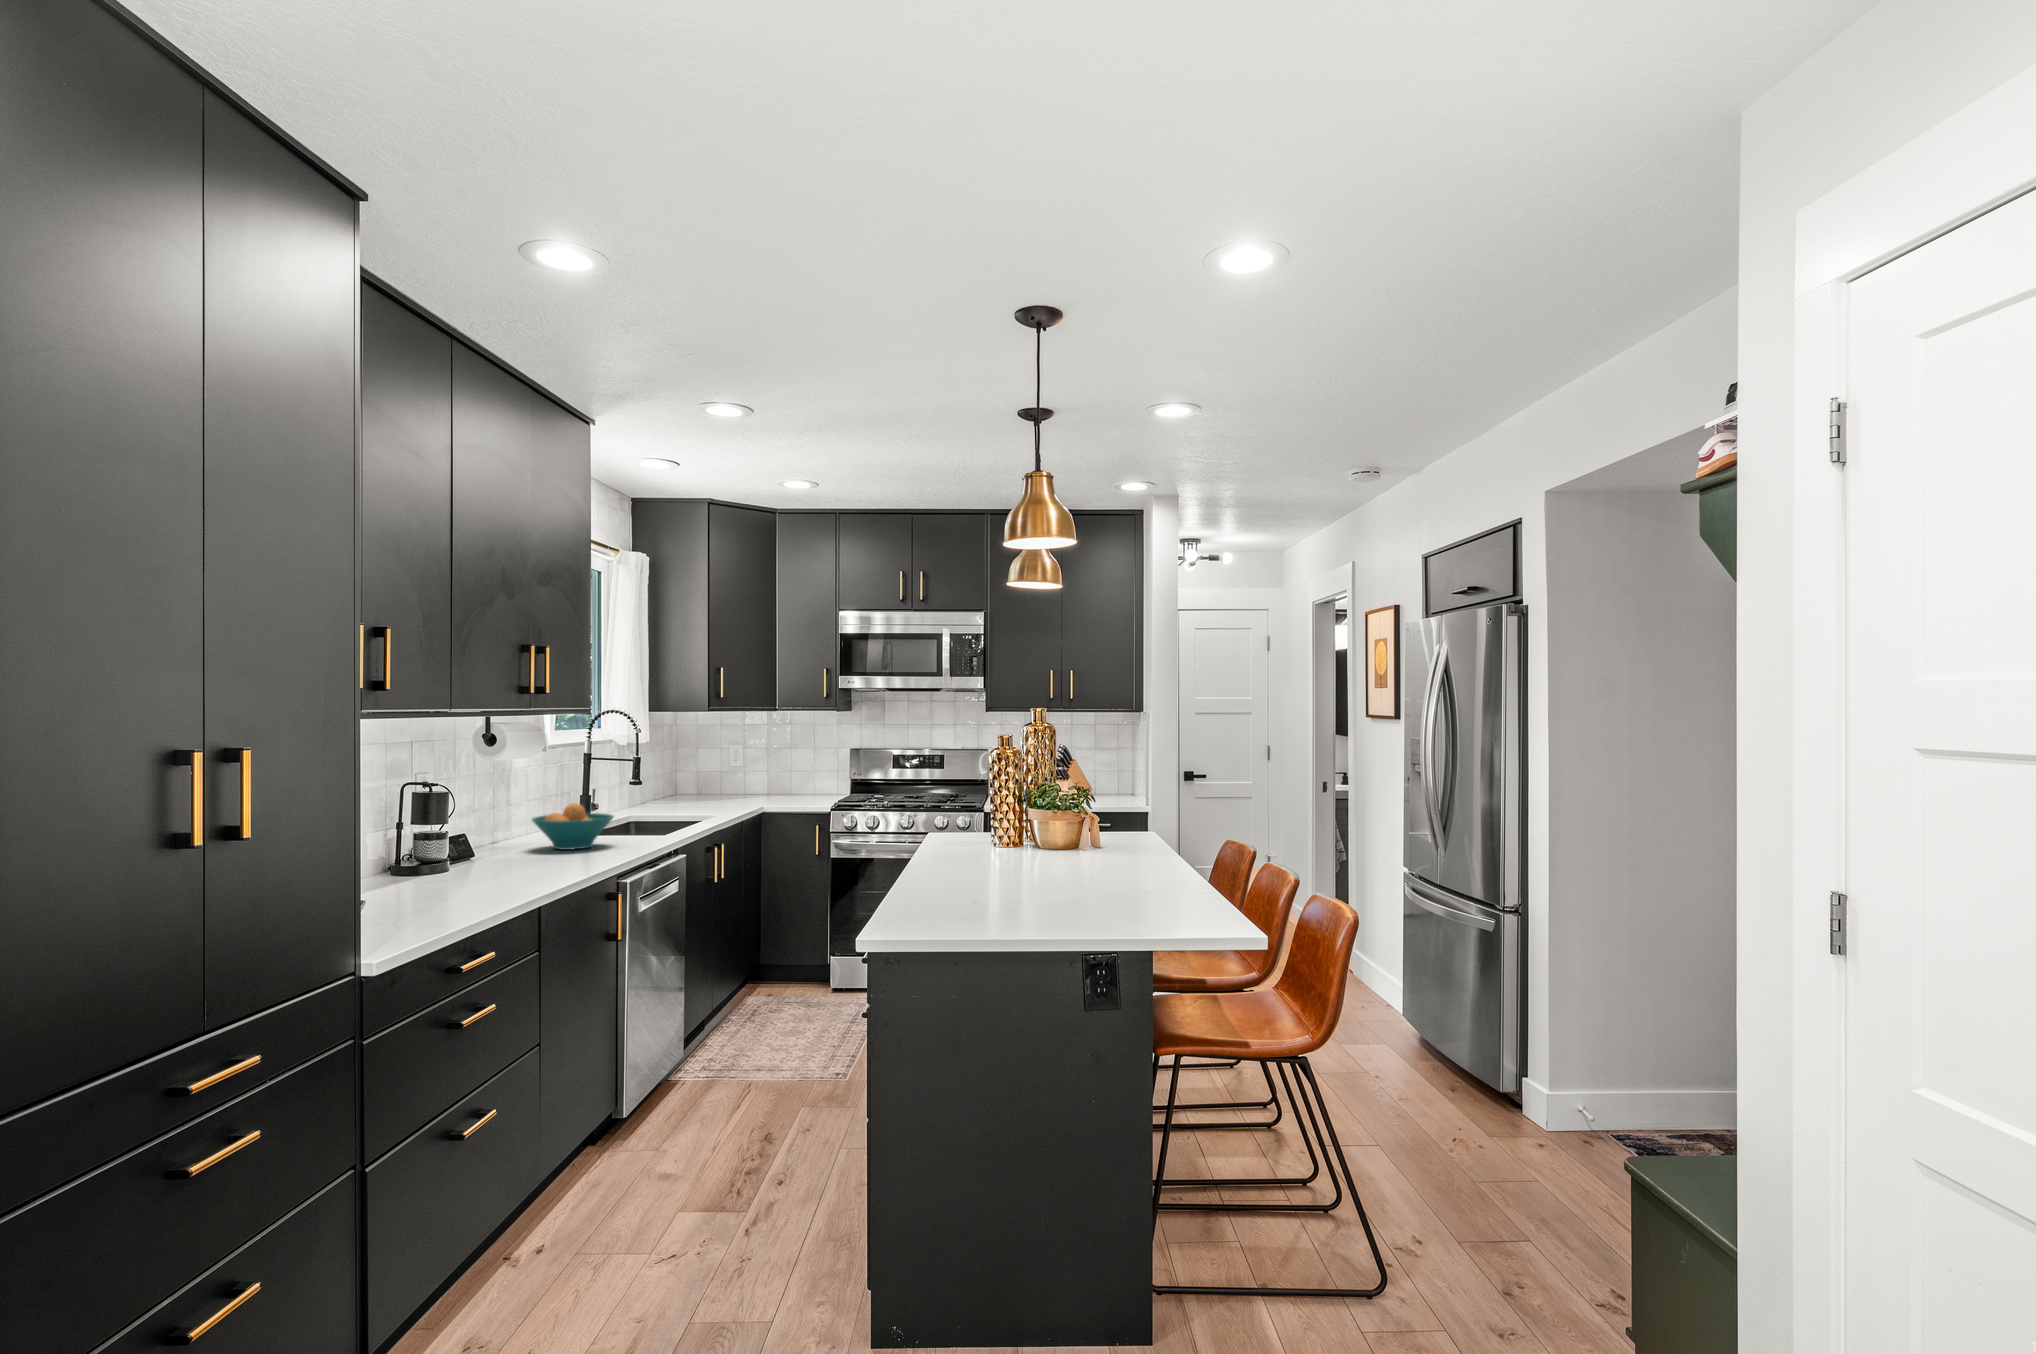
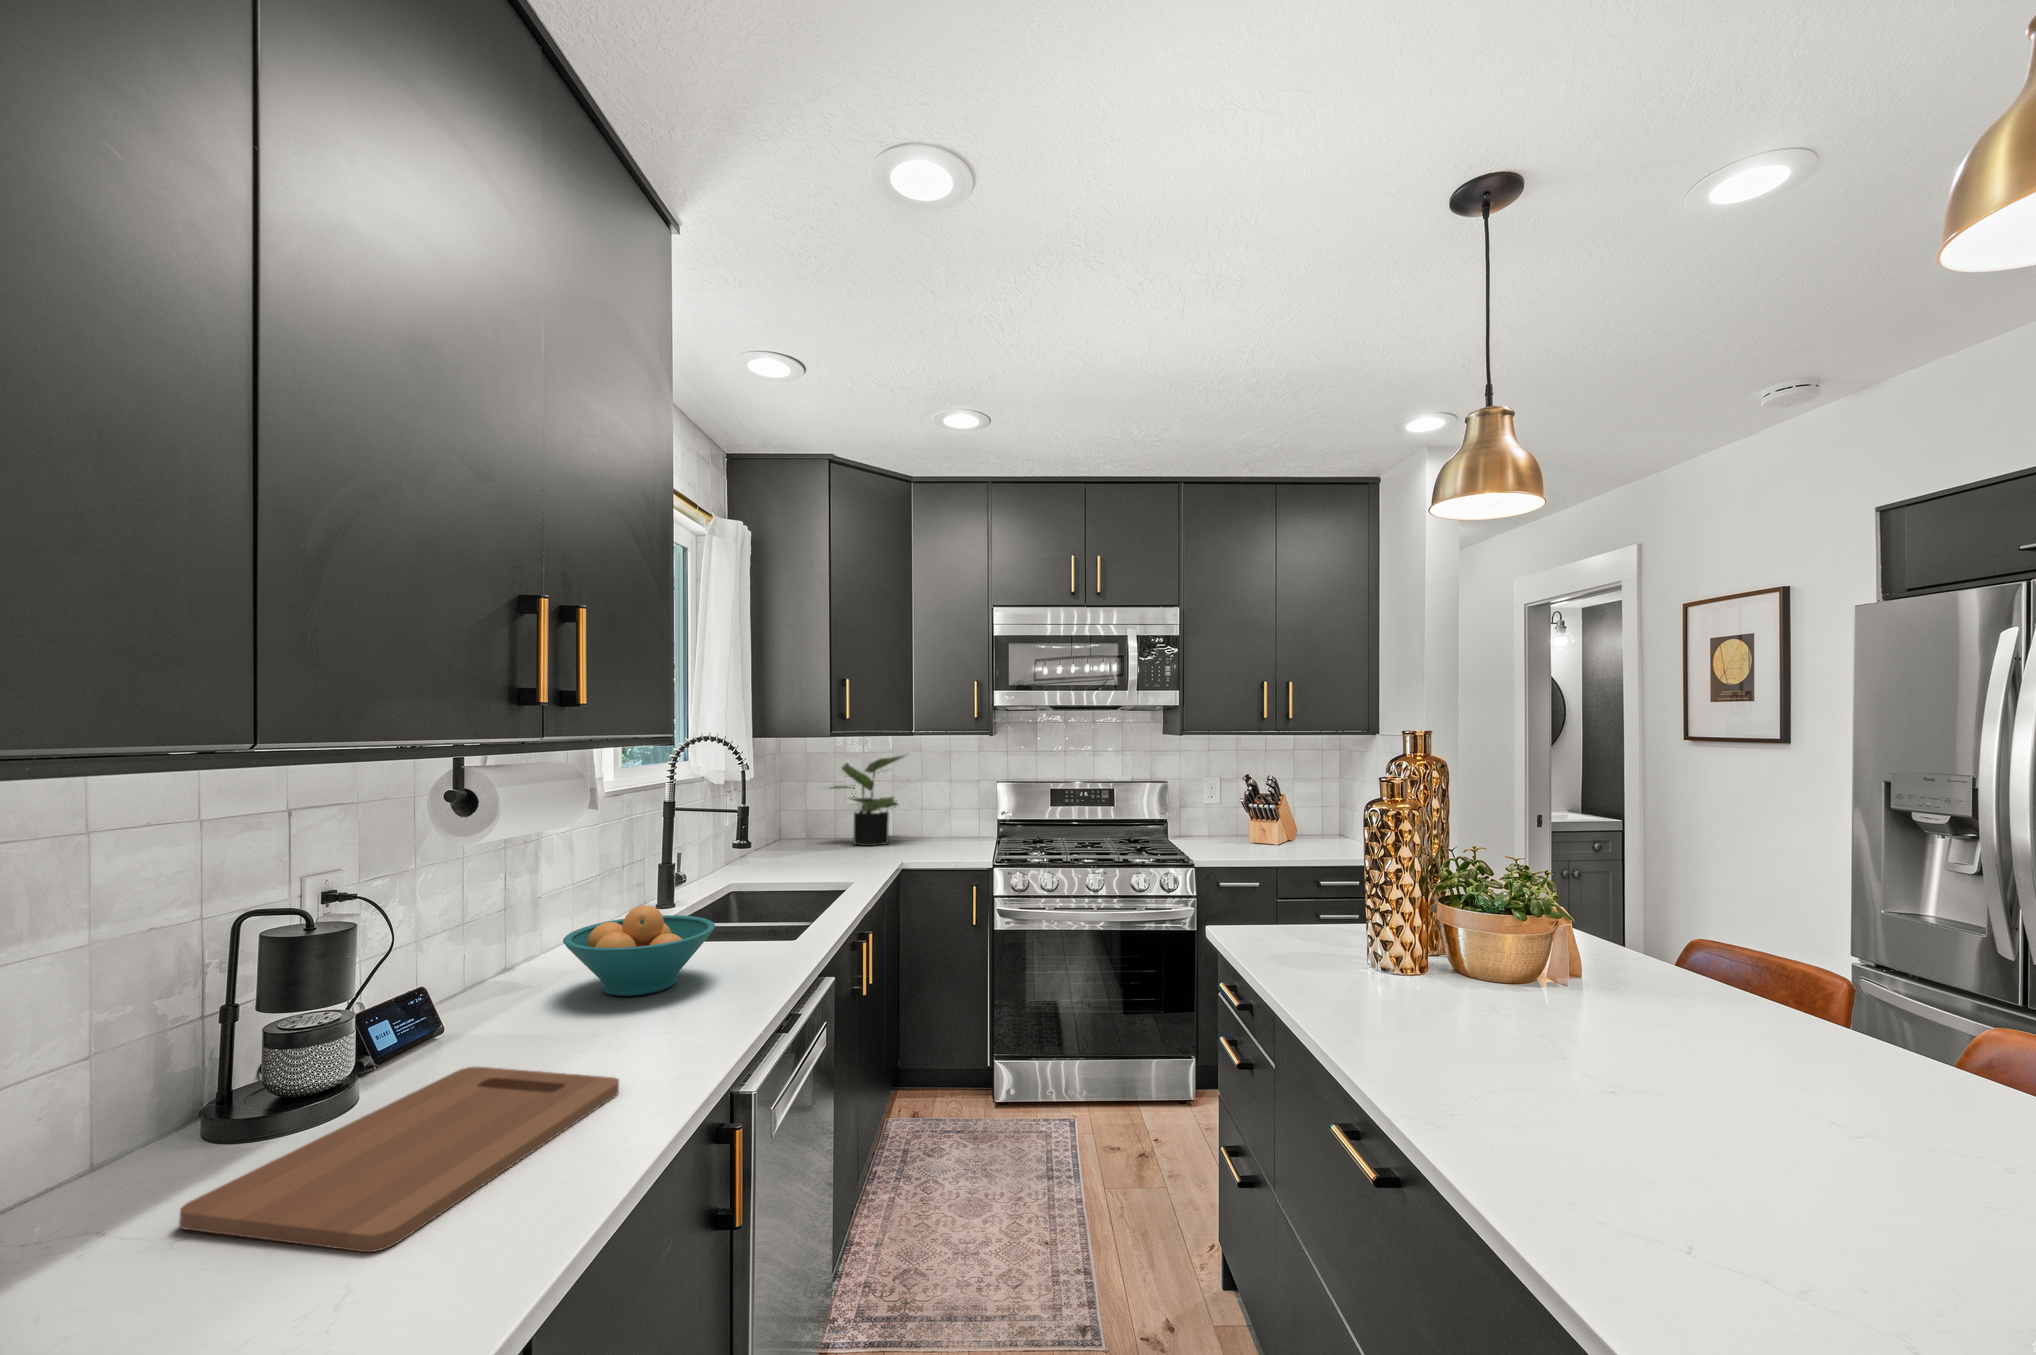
potted plant: none [705,727,778,800] -> present [830,756,904,846]
cutting board: none [412,860,567,888] -> present [179,1066,619,1252]

